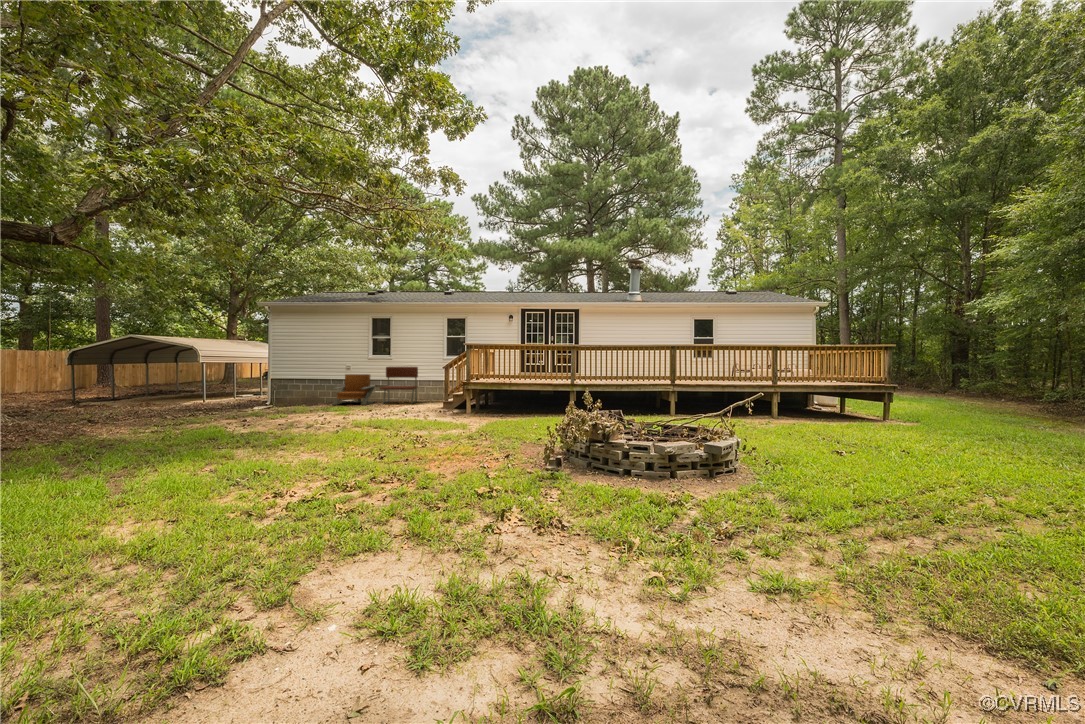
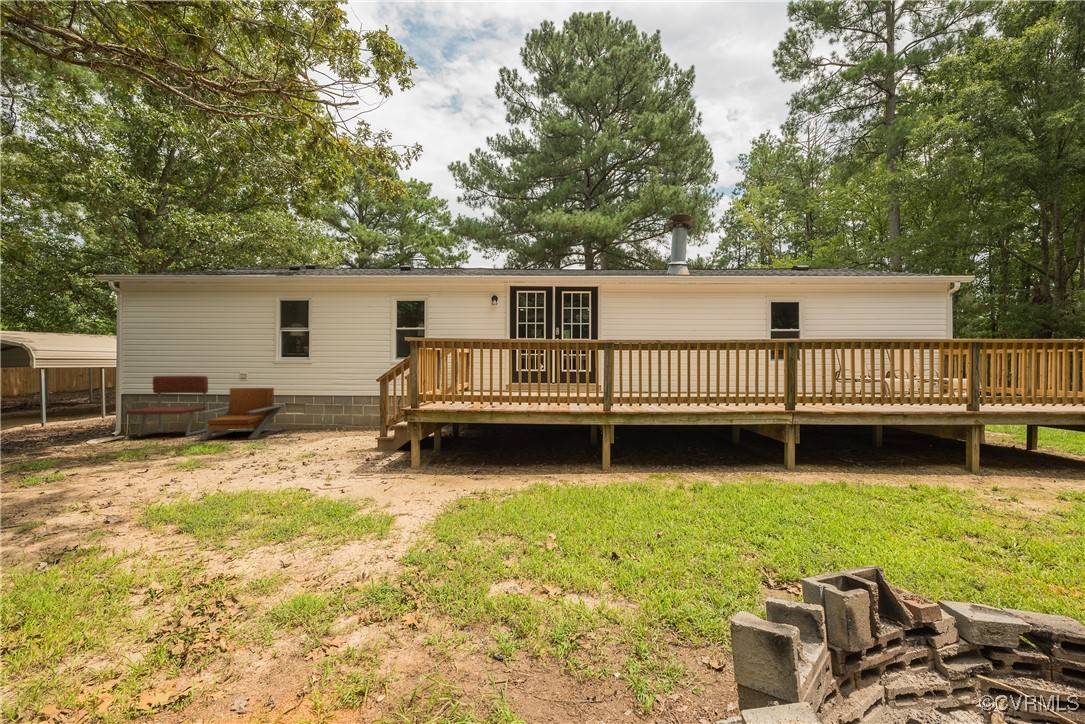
bench: present [380,366,418,403] -> present [126,376,208,436]

